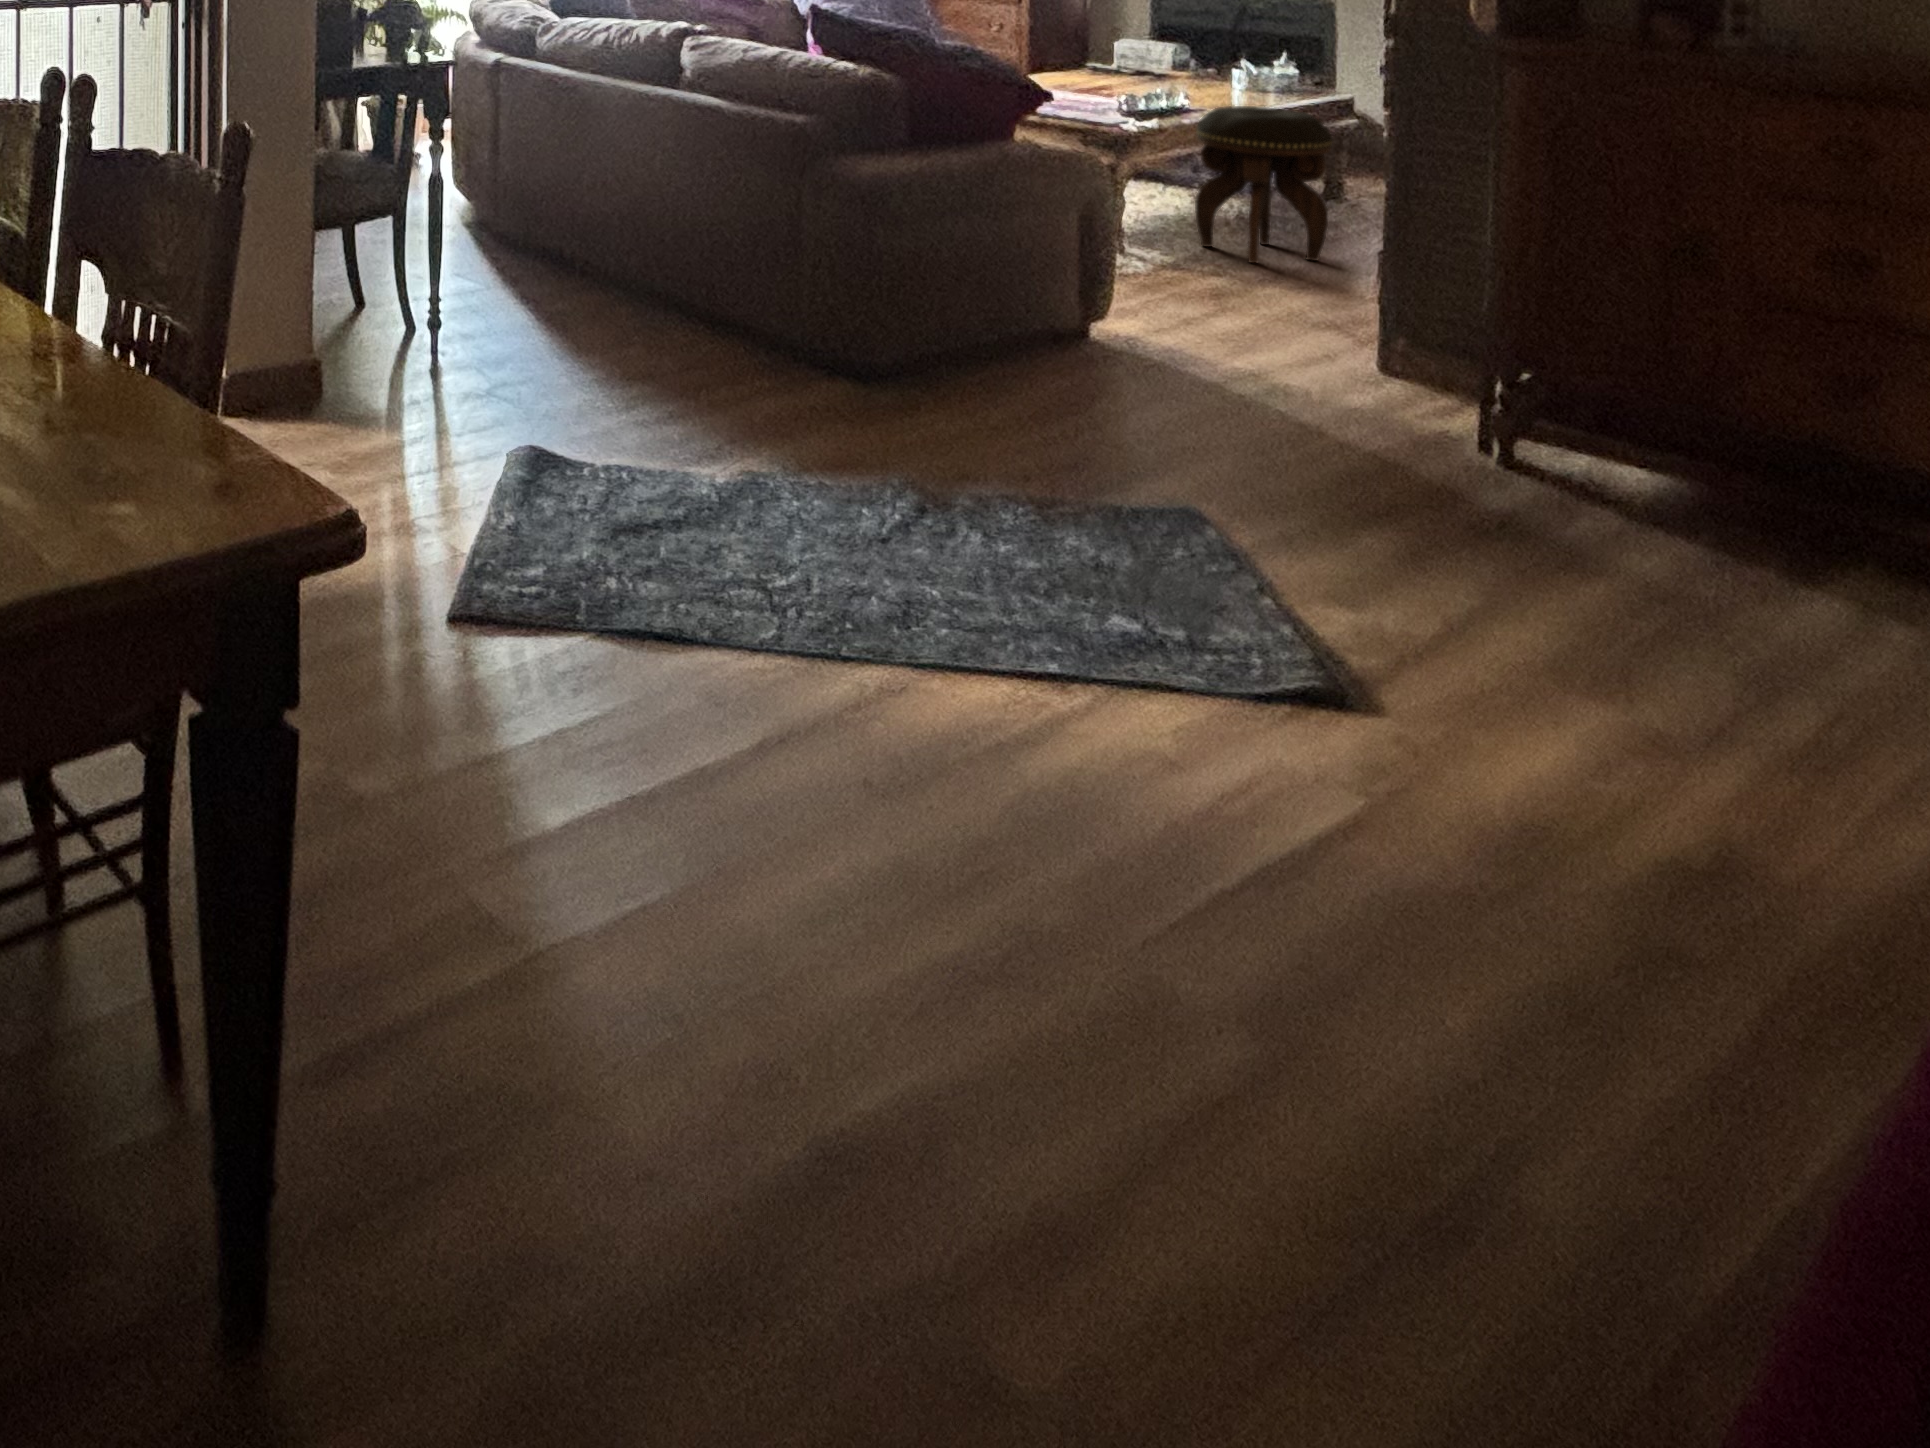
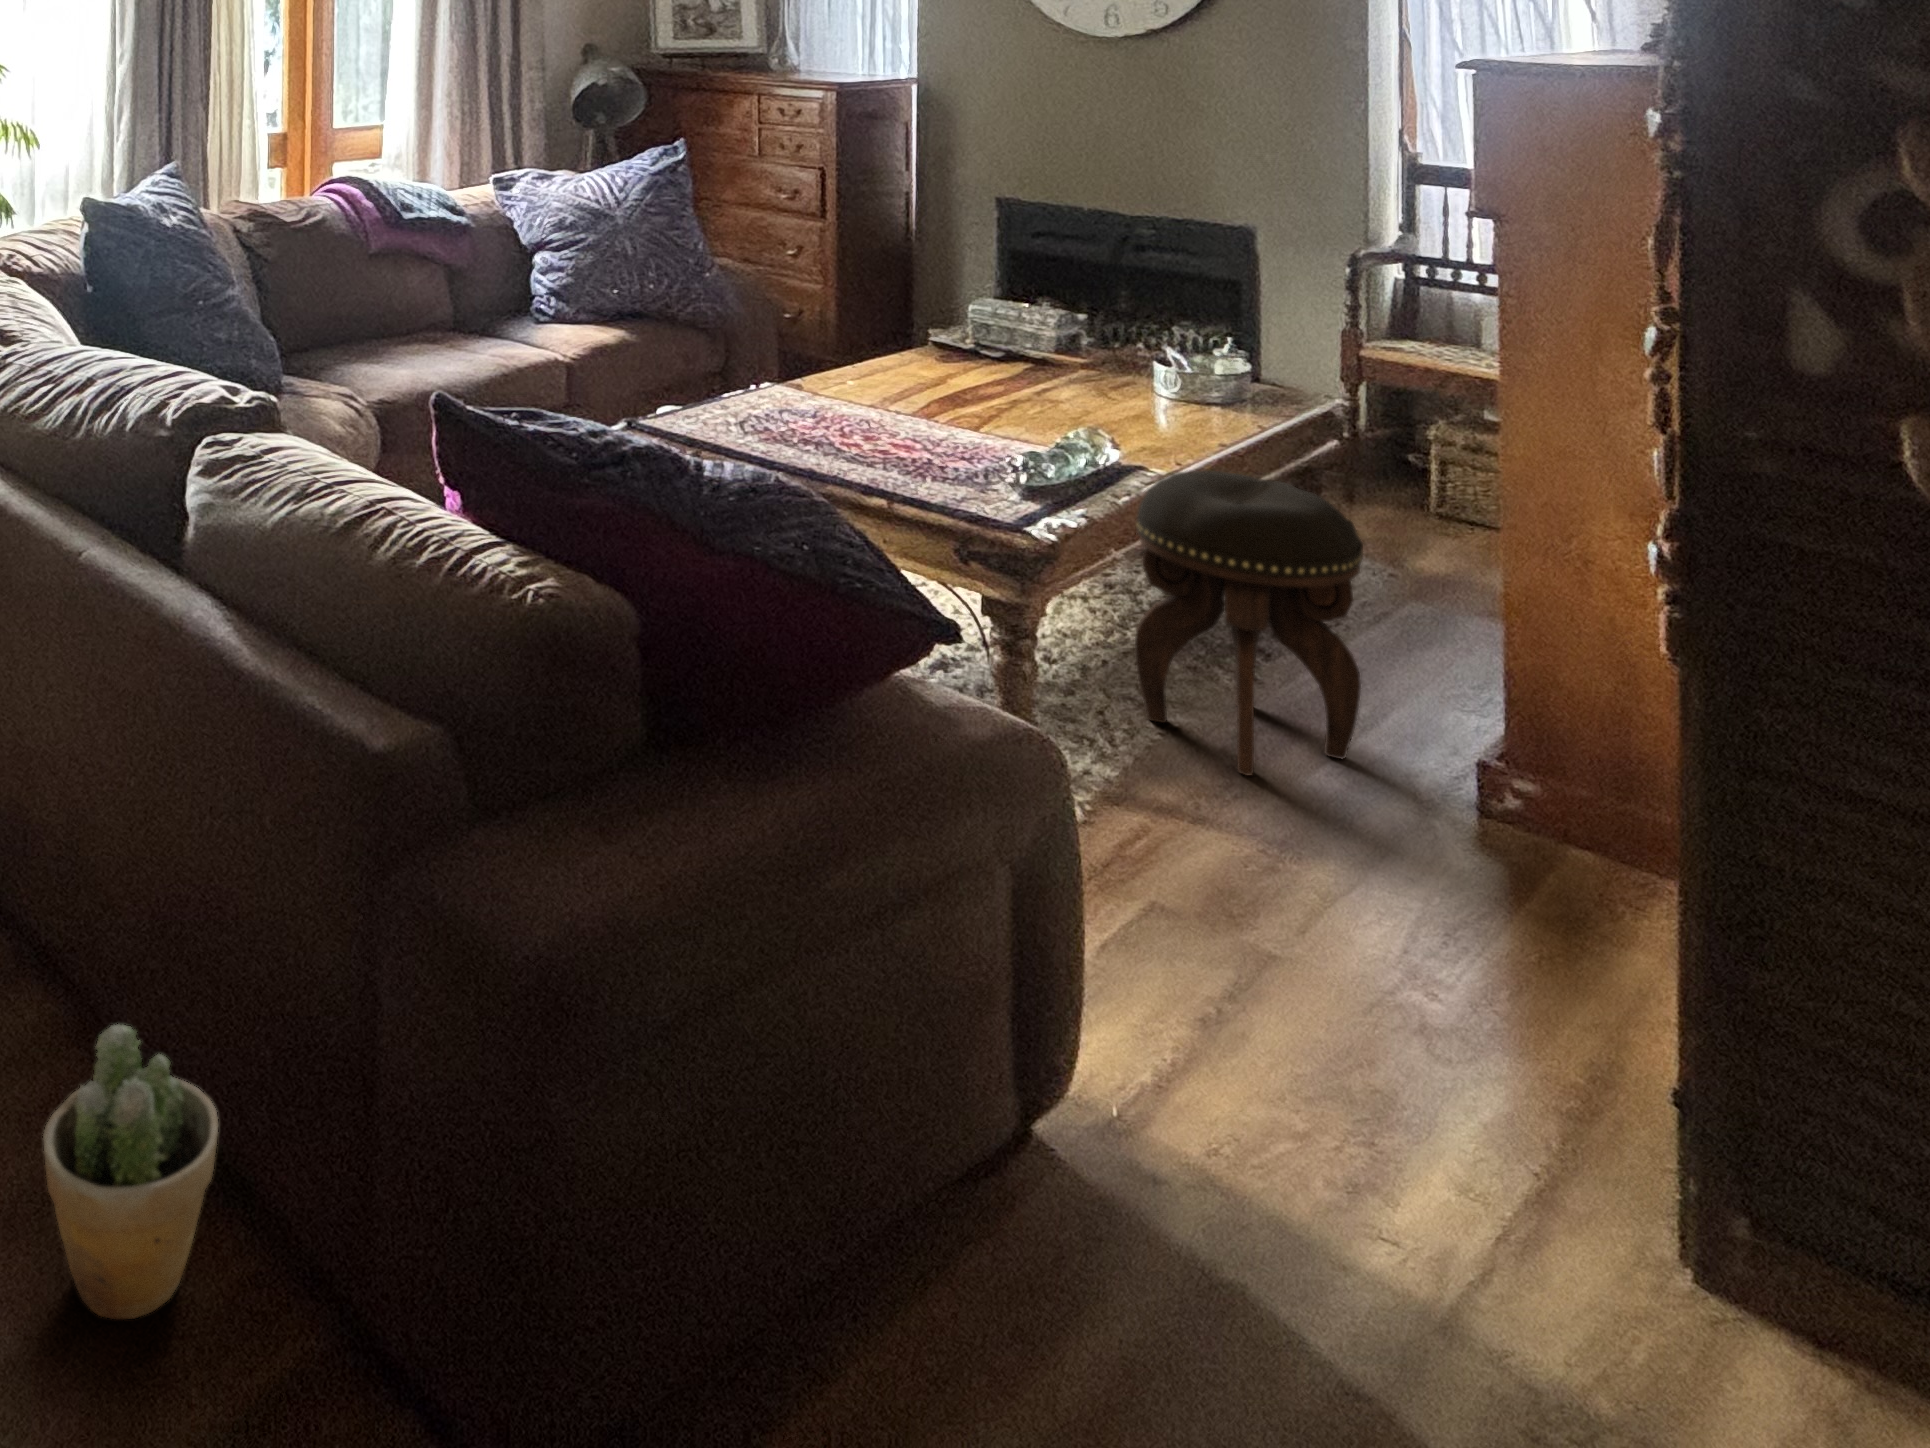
potted plant: none [646,248,720,353] -> present [43,1025,218,1319]

